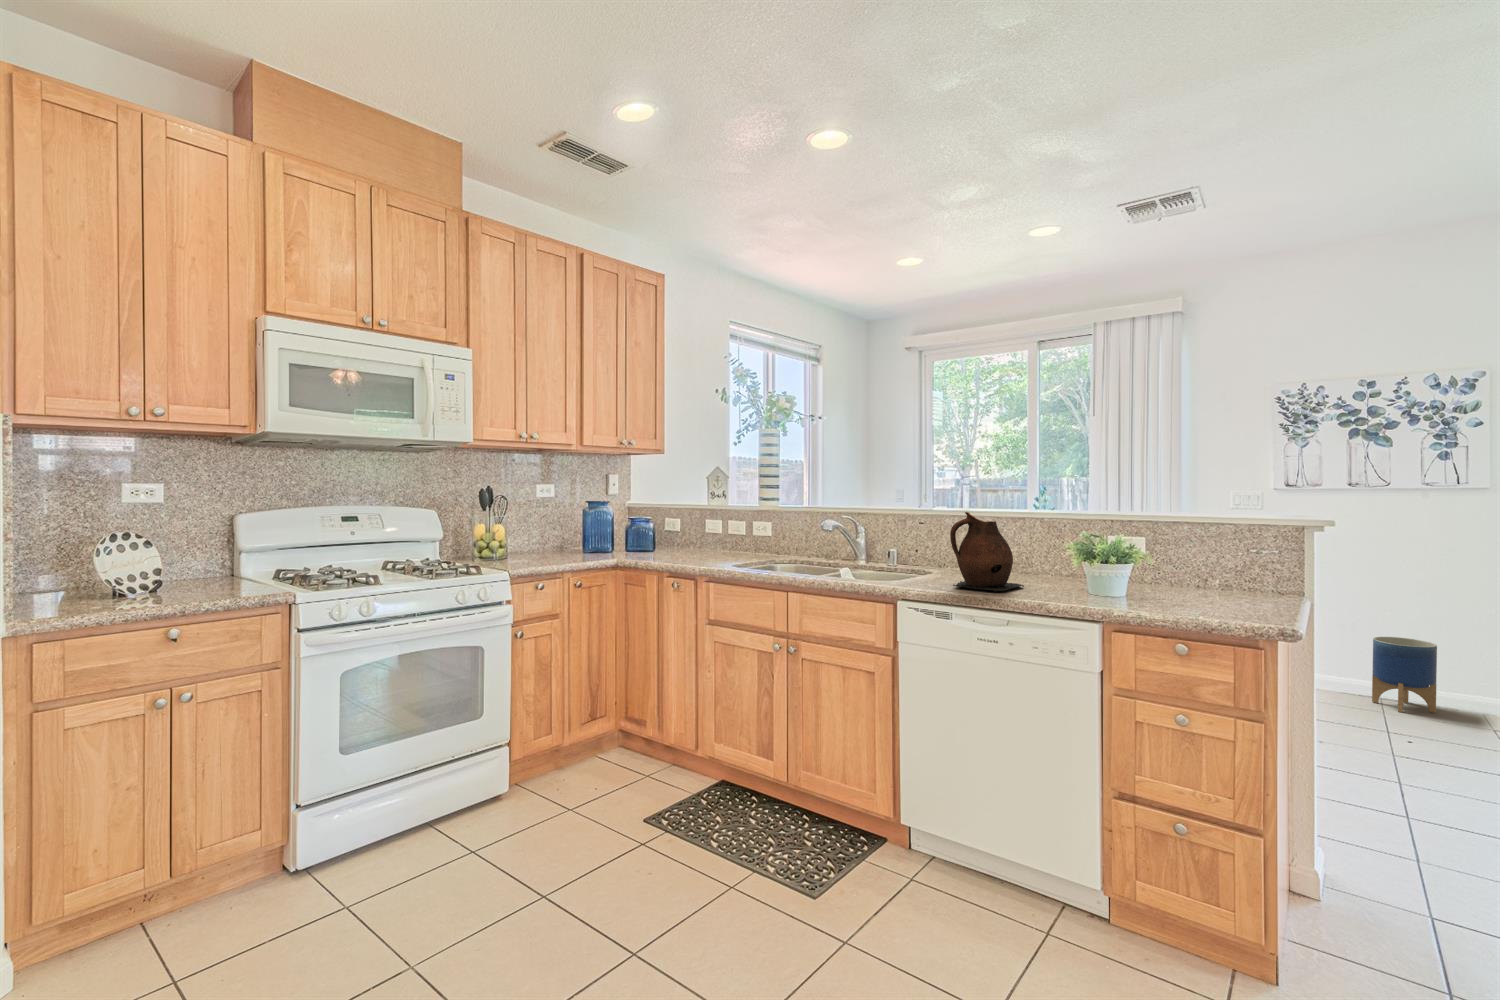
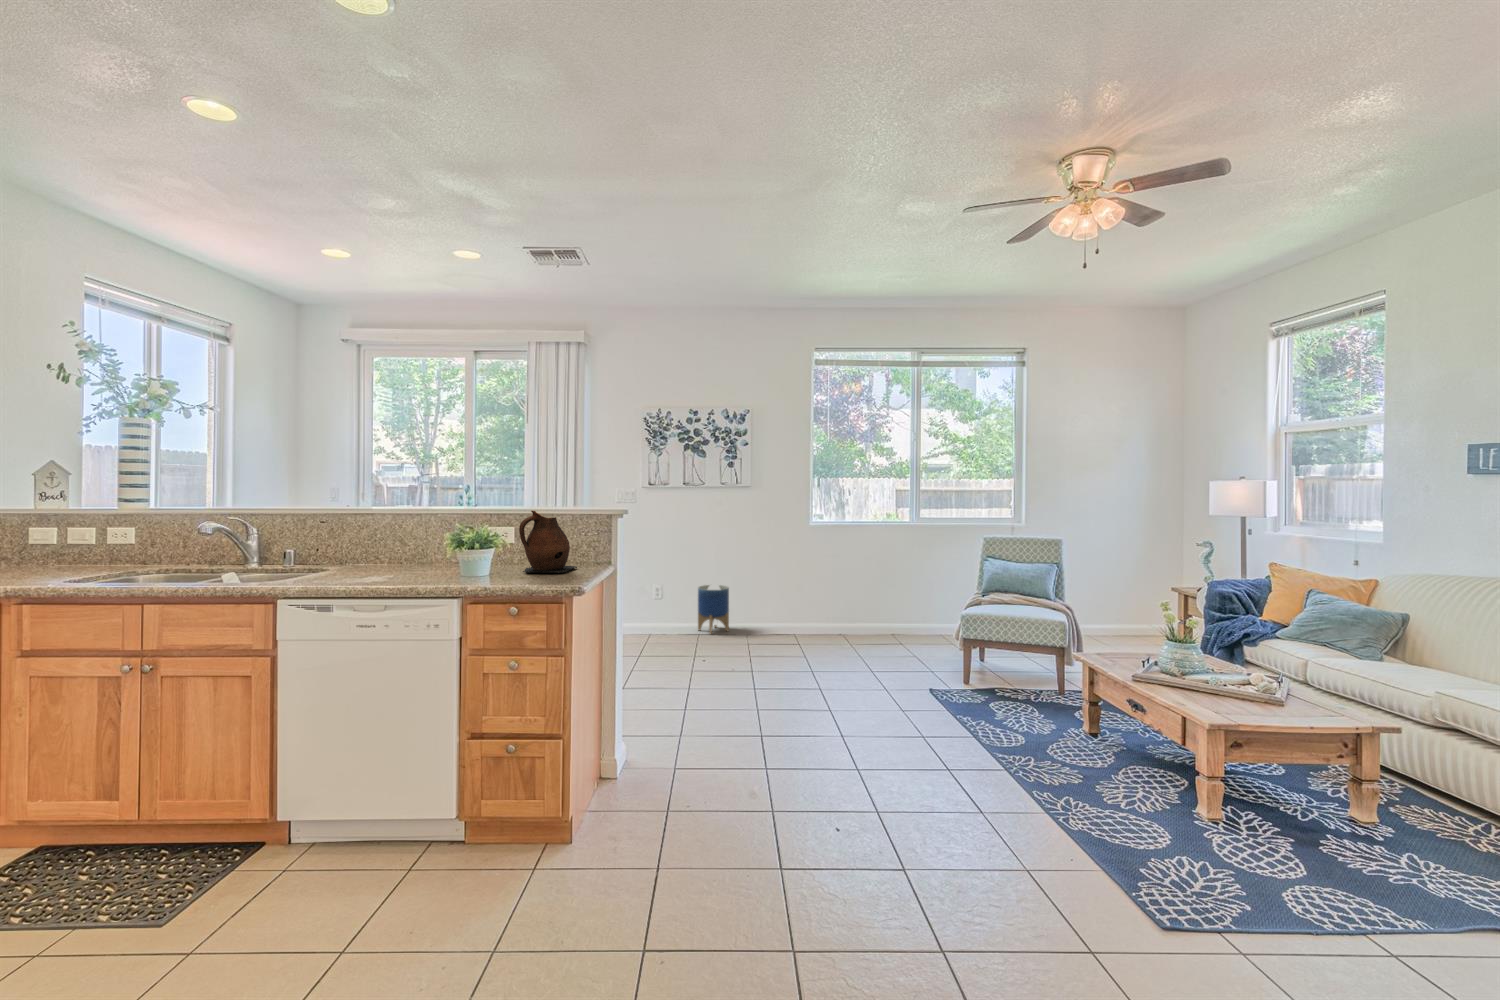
ceramic pitcher: present [950,512,1024,592] -> present [519,511,577,574]

